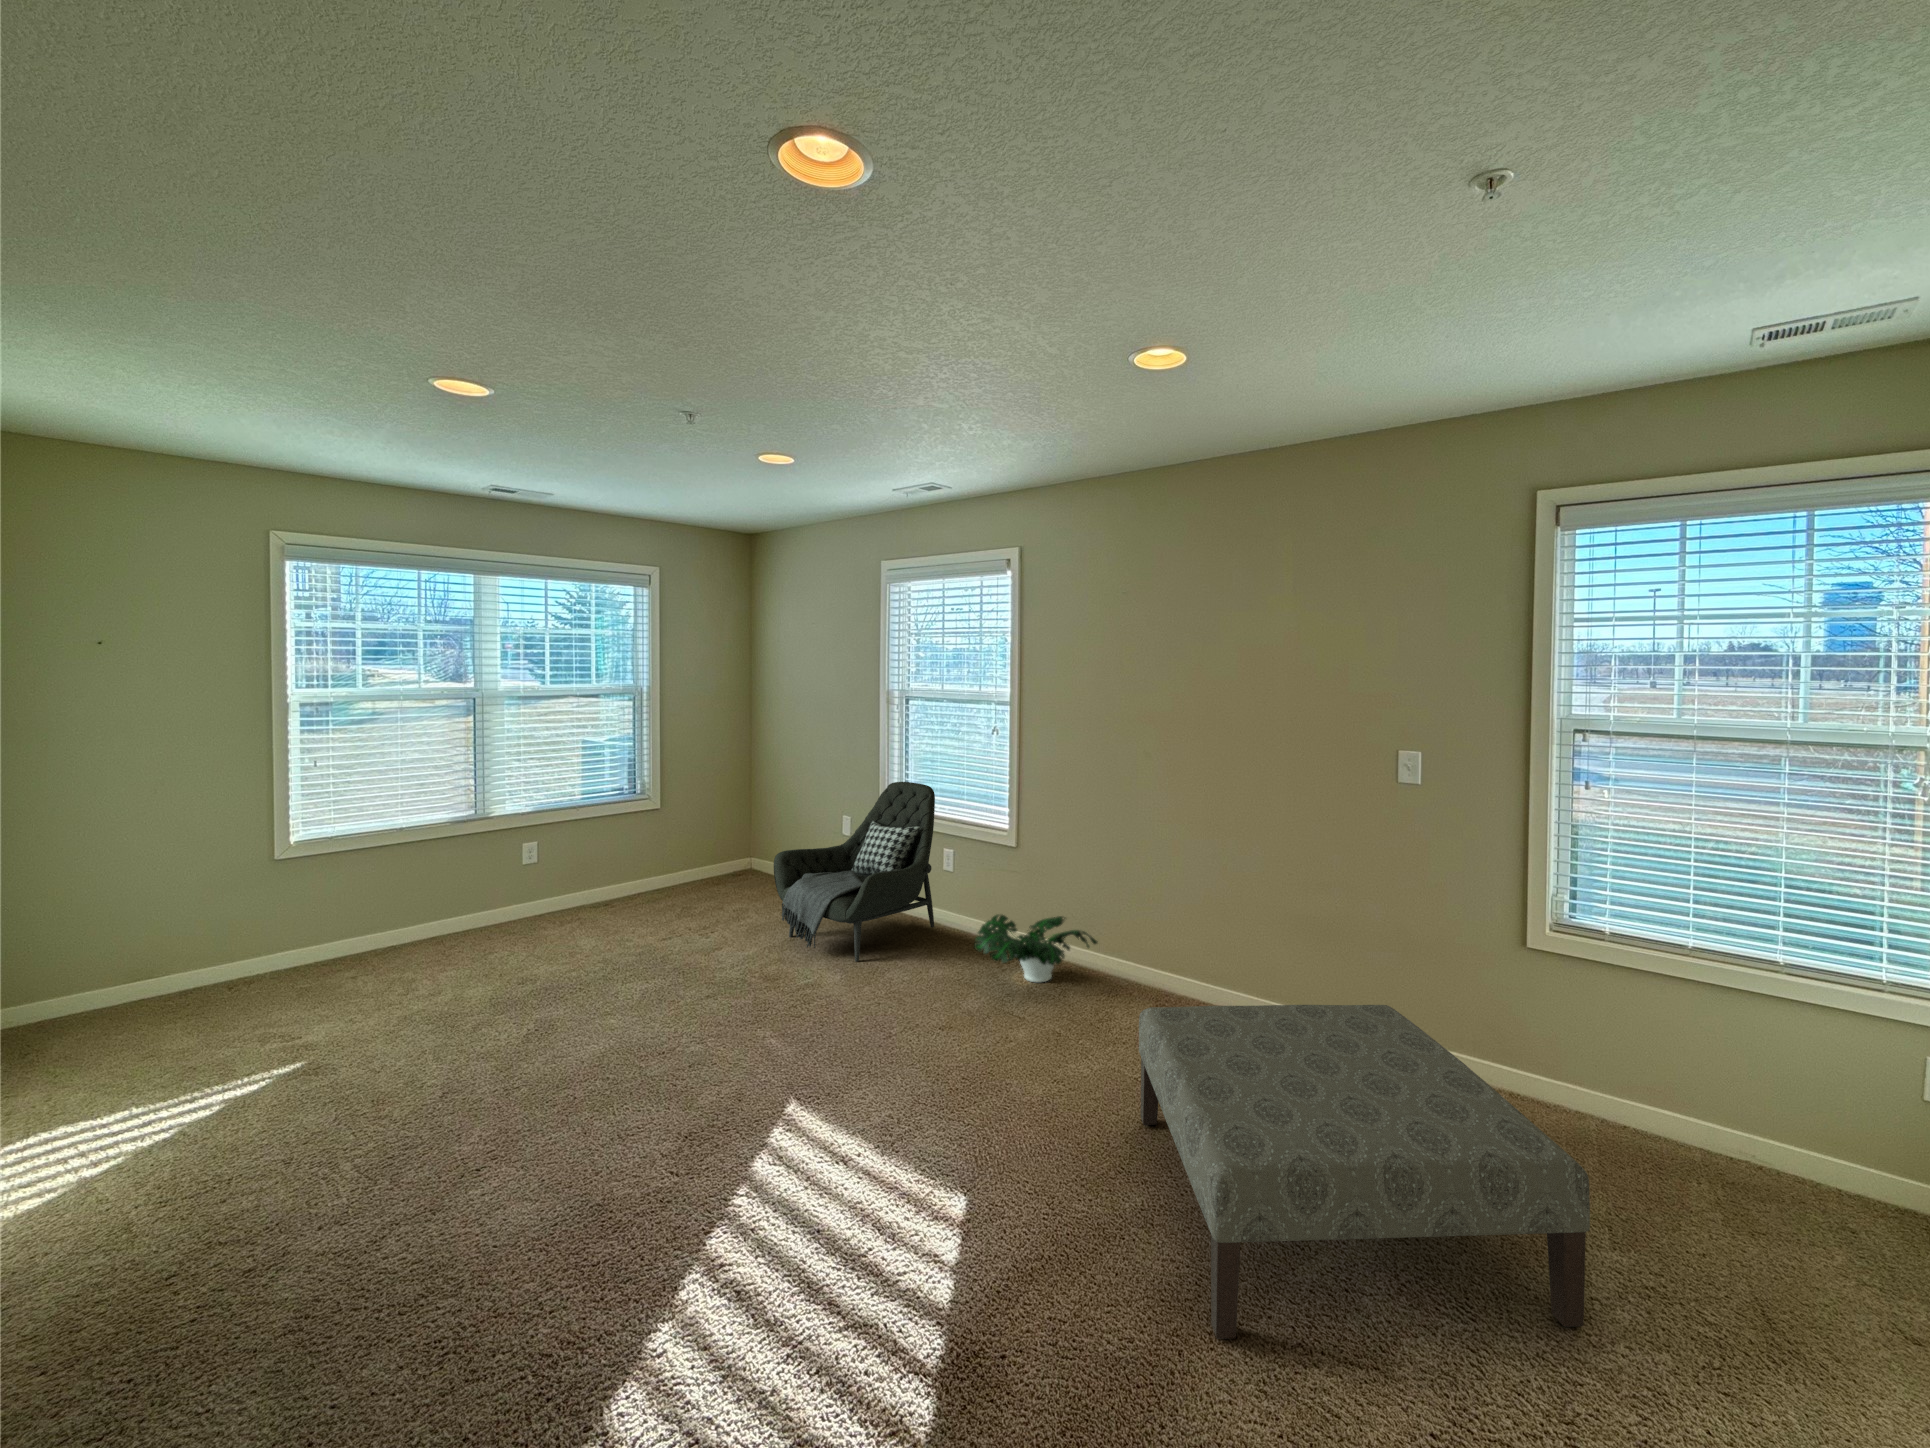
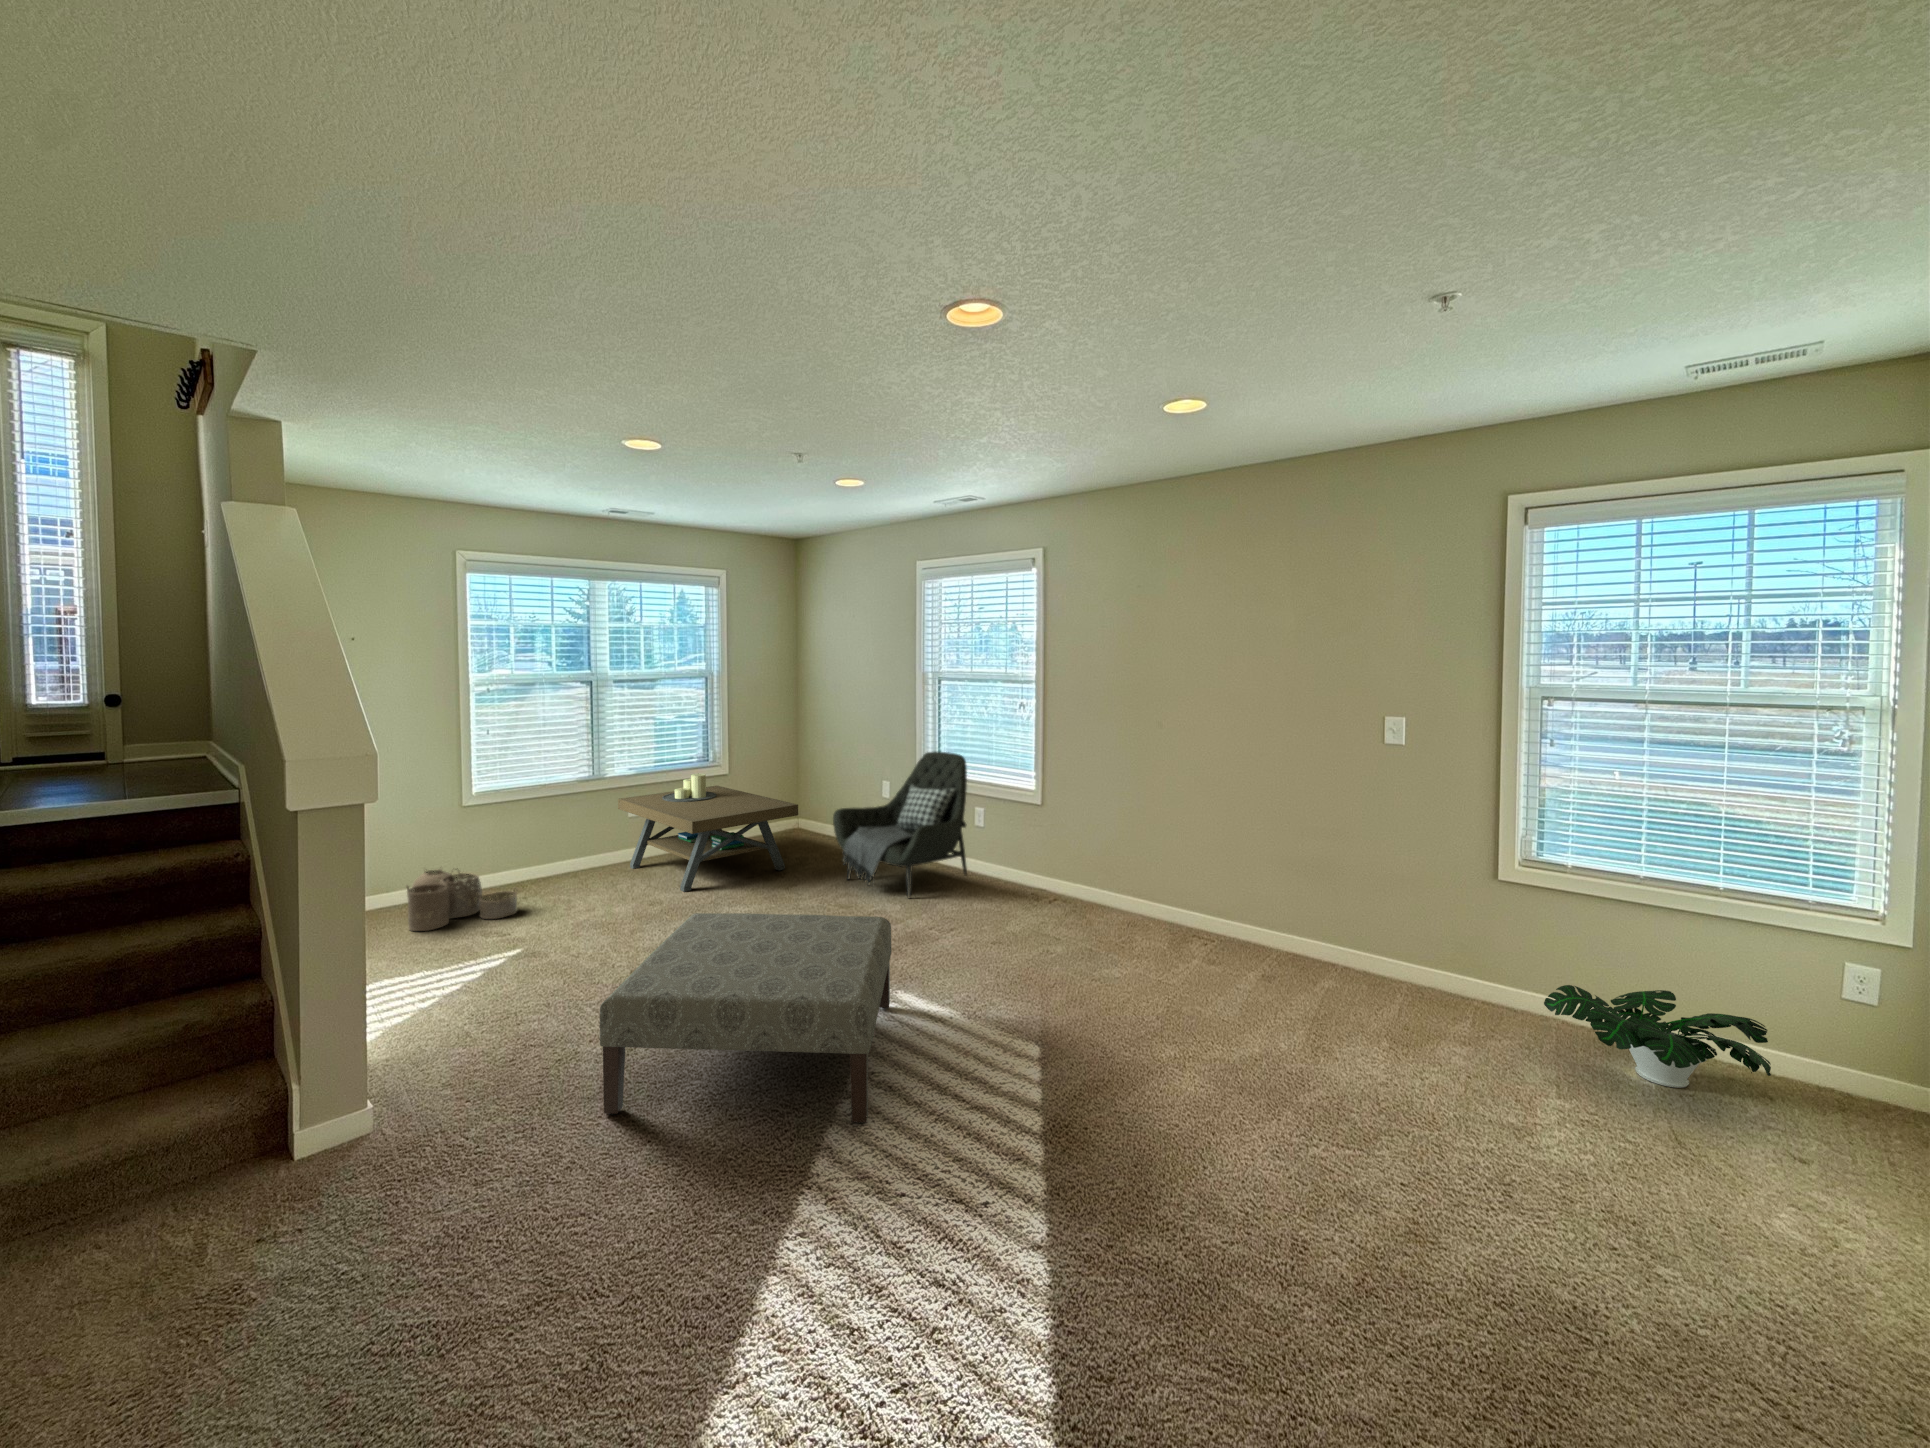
coffee table: none [511,809,733,960] -> present [618,773,798,892]
potted plant: present [974,915,1098,982] -> present [1544,985,1771,1088]
woven basket: none [150,940,333,1036] -> present [406,869,517,931]
ottoman: present [1139,1005,1590,1339] -> present [600,913,892,1123]

